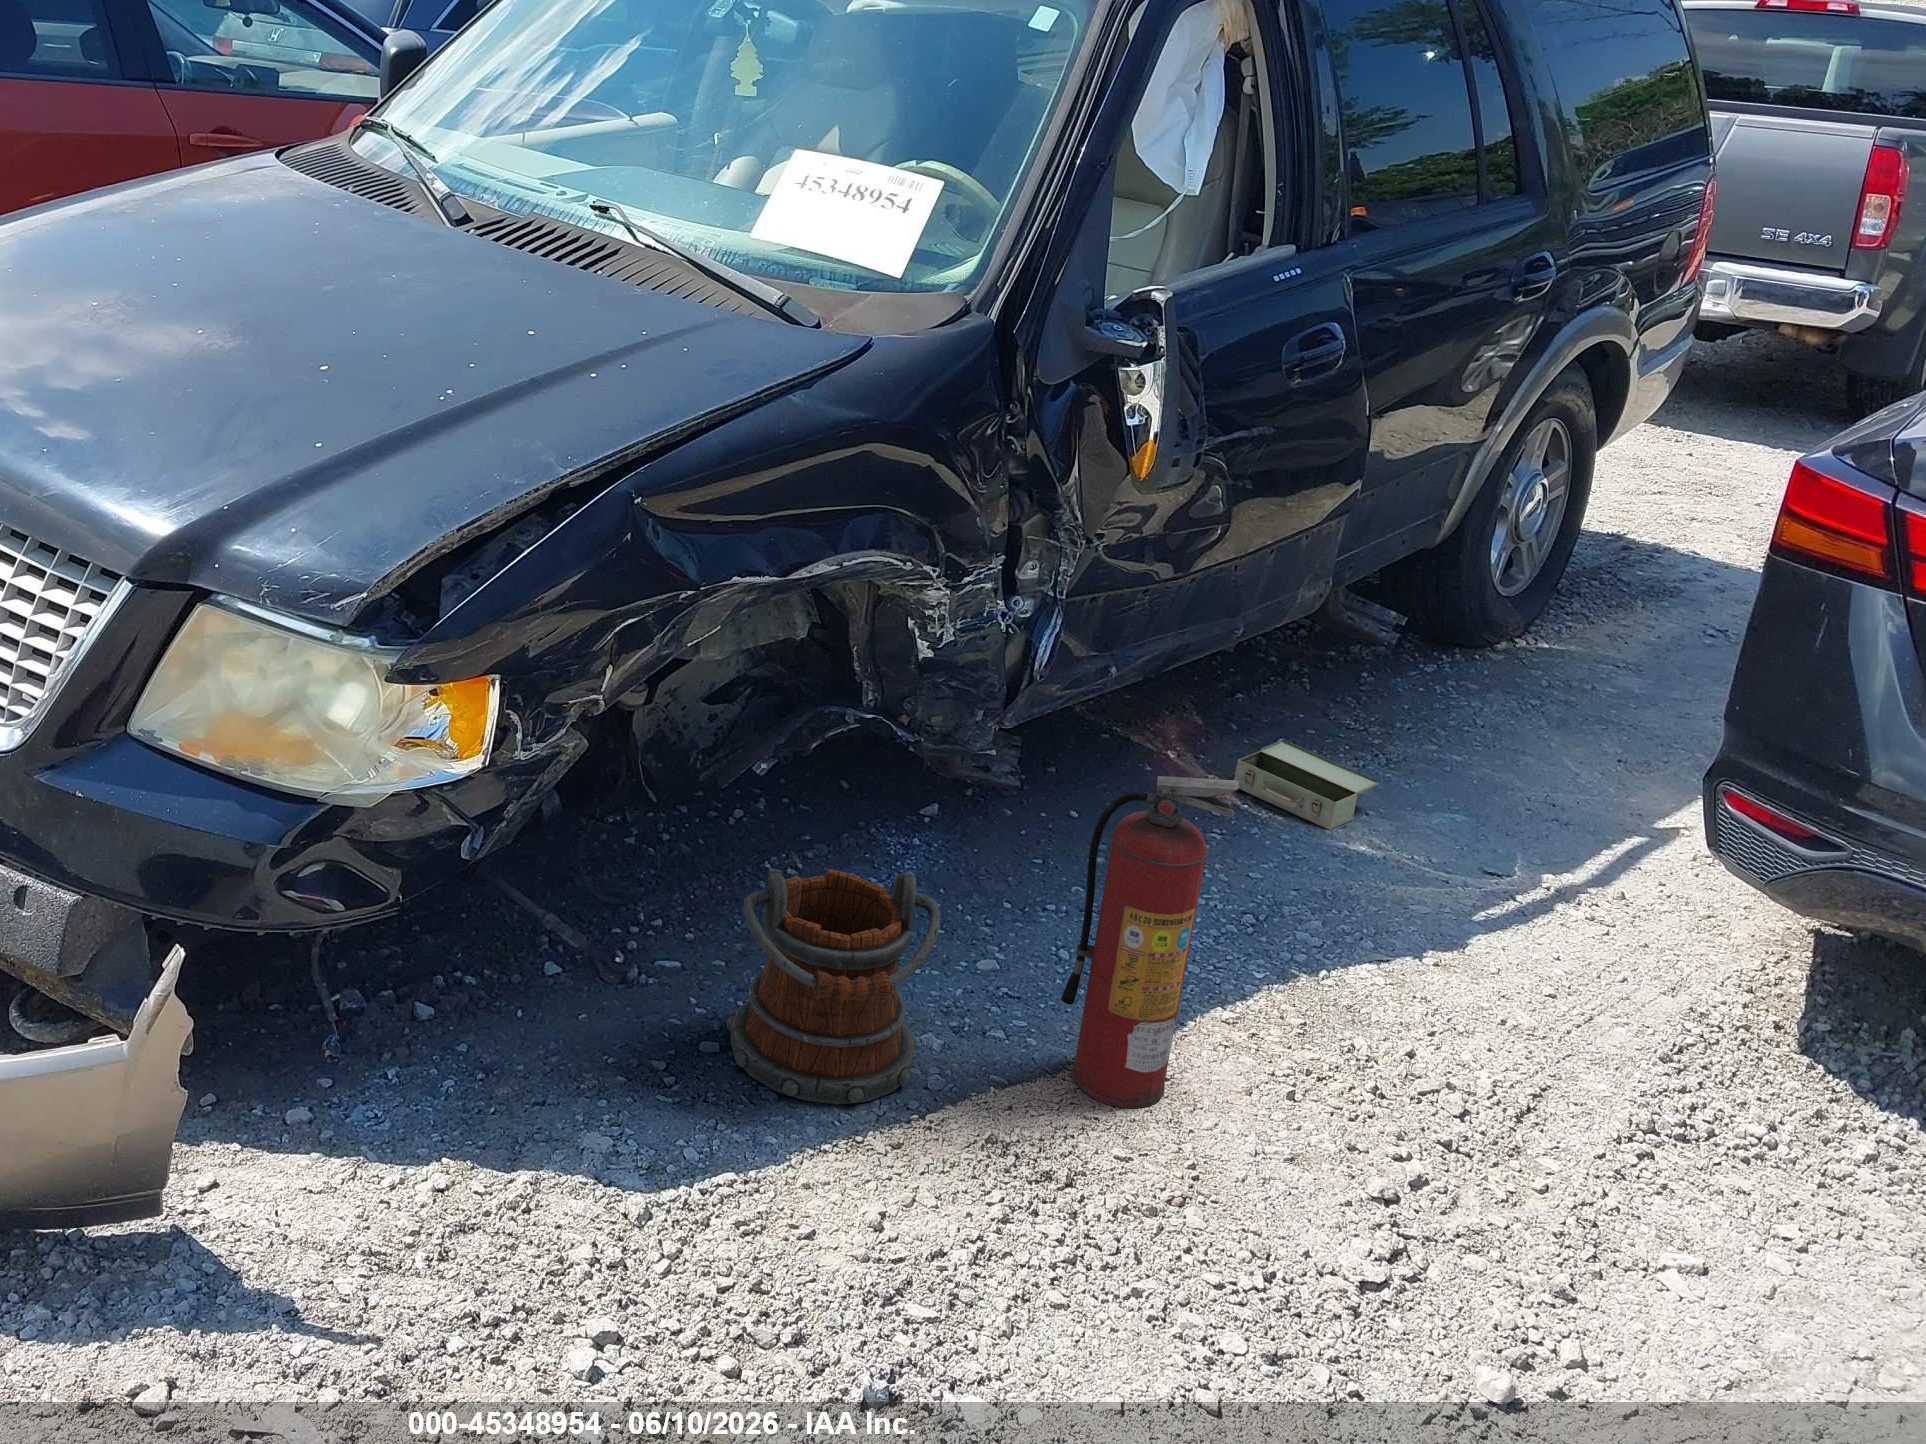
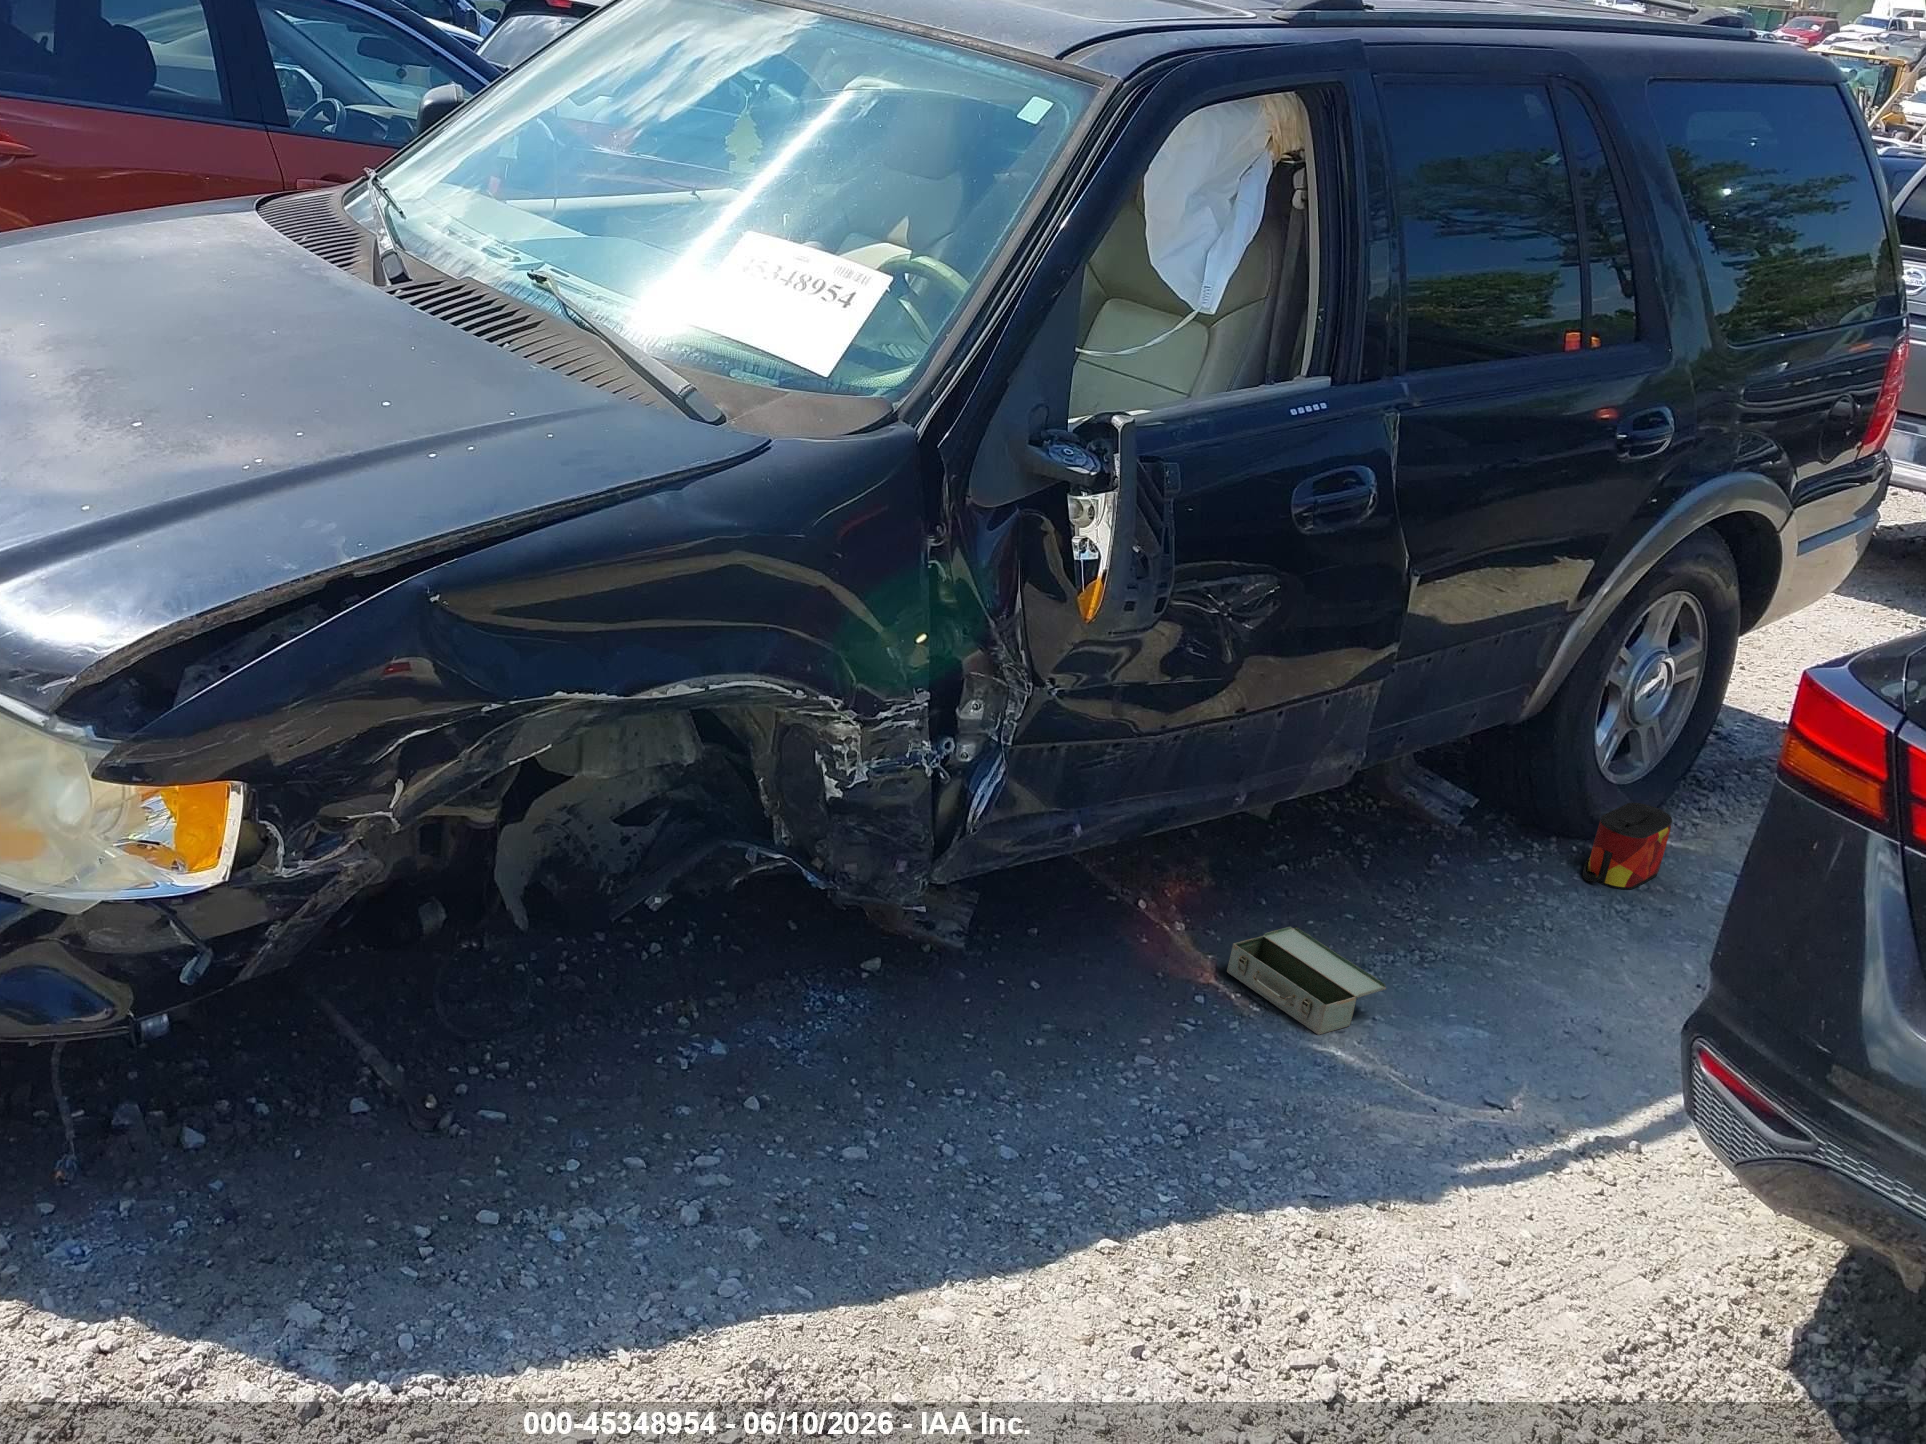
bag: none [1492,608,1565,686] -> present [1583,803,1672,890]
fire extinguisher: present [1061,776,1240,1108] -> none [884,971,1082,1345]
bucket: present [727,868,940,1105] -> none [510,1024,748,1300]

